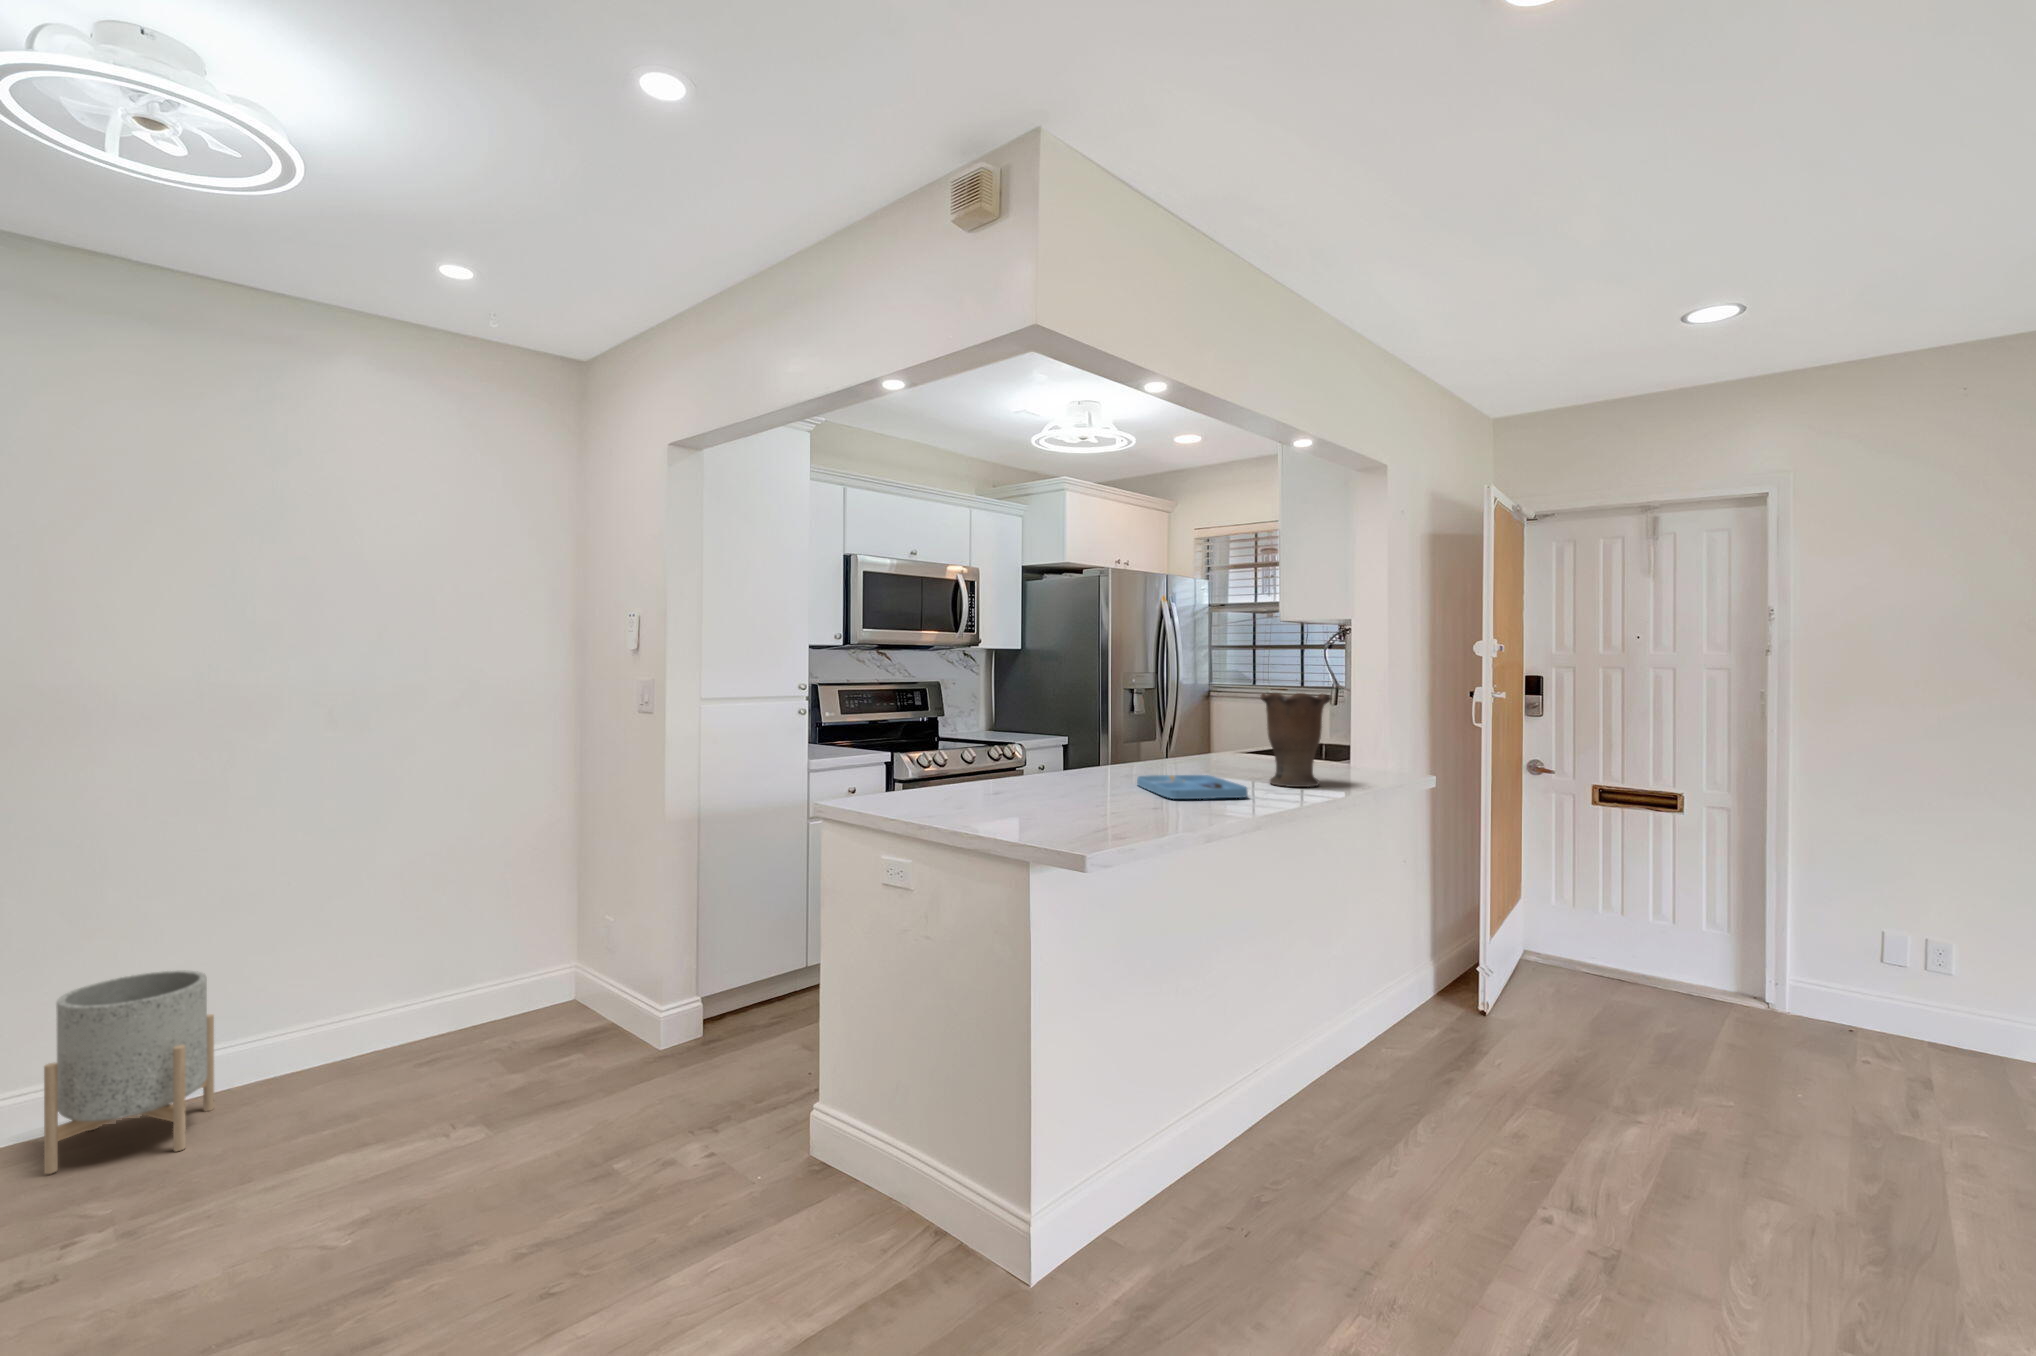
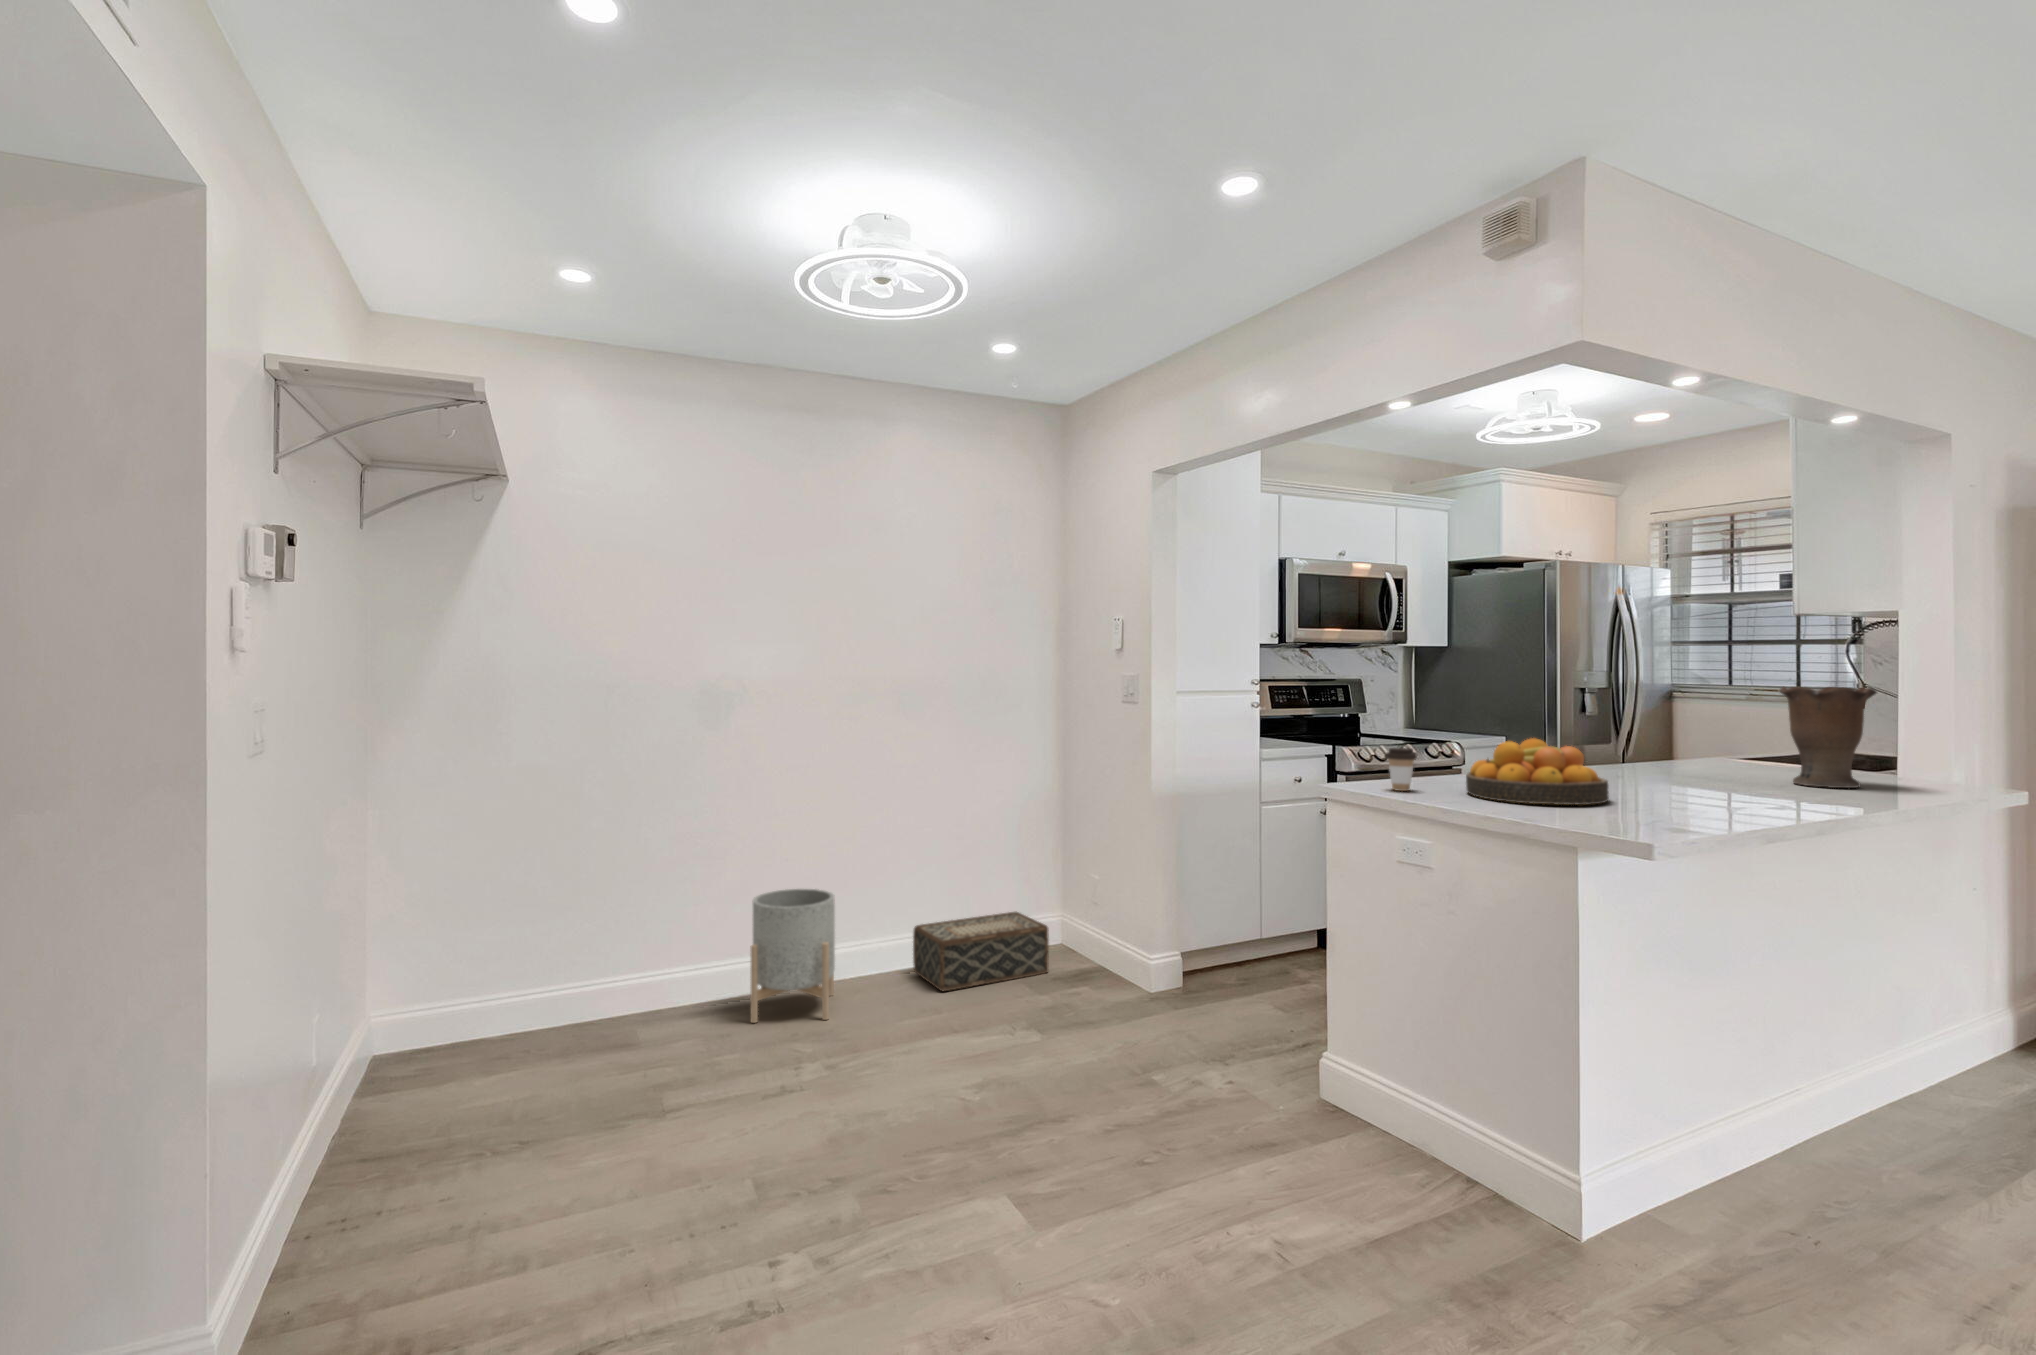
fruit bowl: none [965,750,1096,821] -> present [1466,738,1609,805]
coffee cup: none [885,763,917,811] -> present [1386,748,1417,791]
tray: present [1137,775,1248,799] -> none [1631,770,1777,794]
woven basket: none [355,965,546,1082] -> present [913,912,1049,991]

